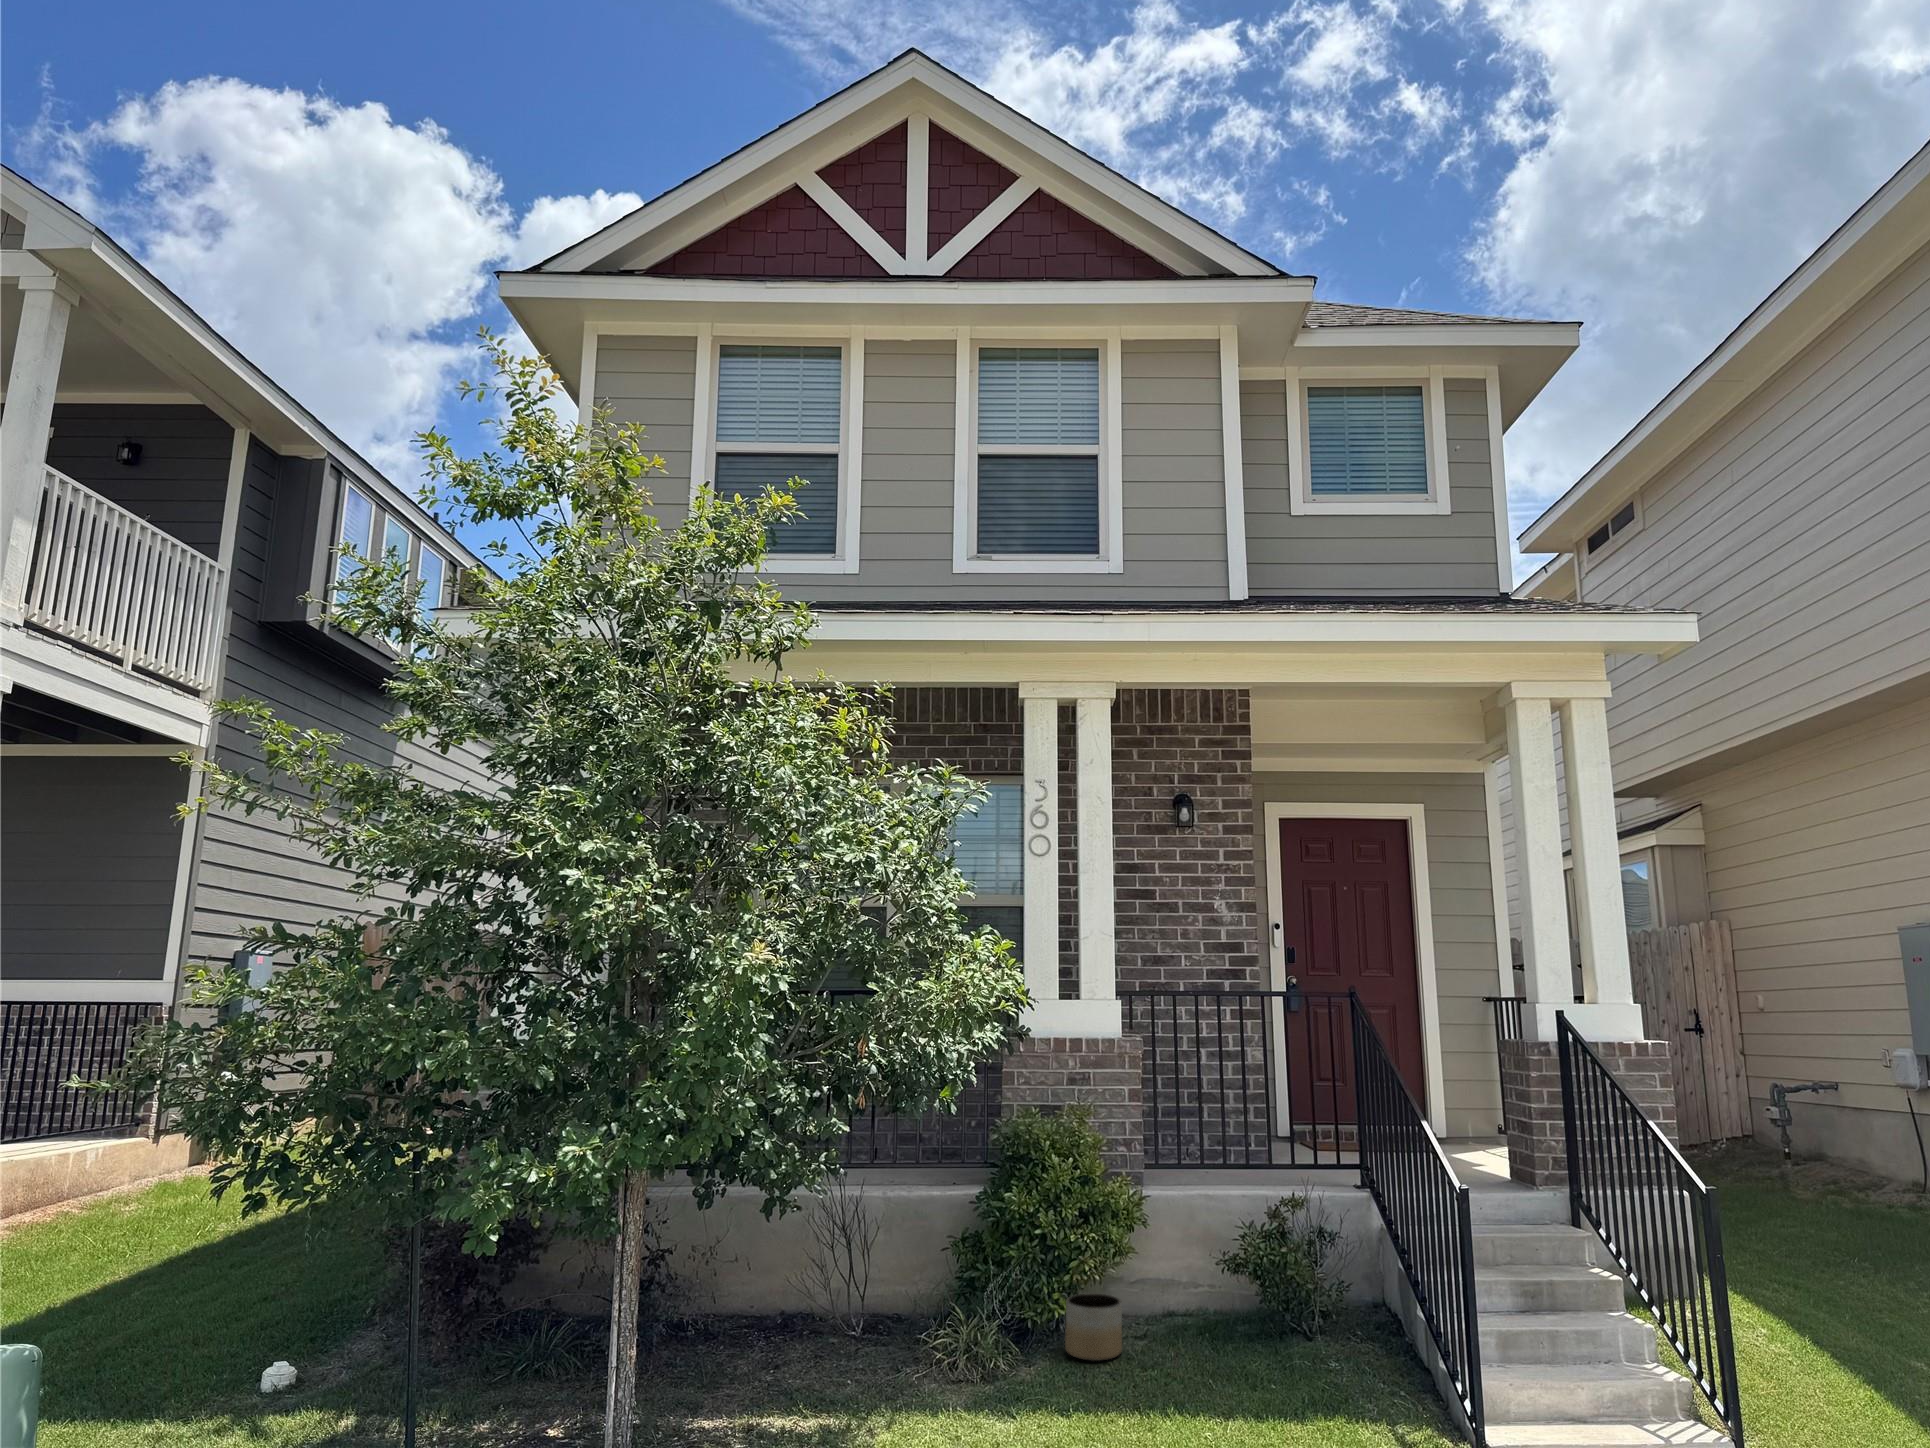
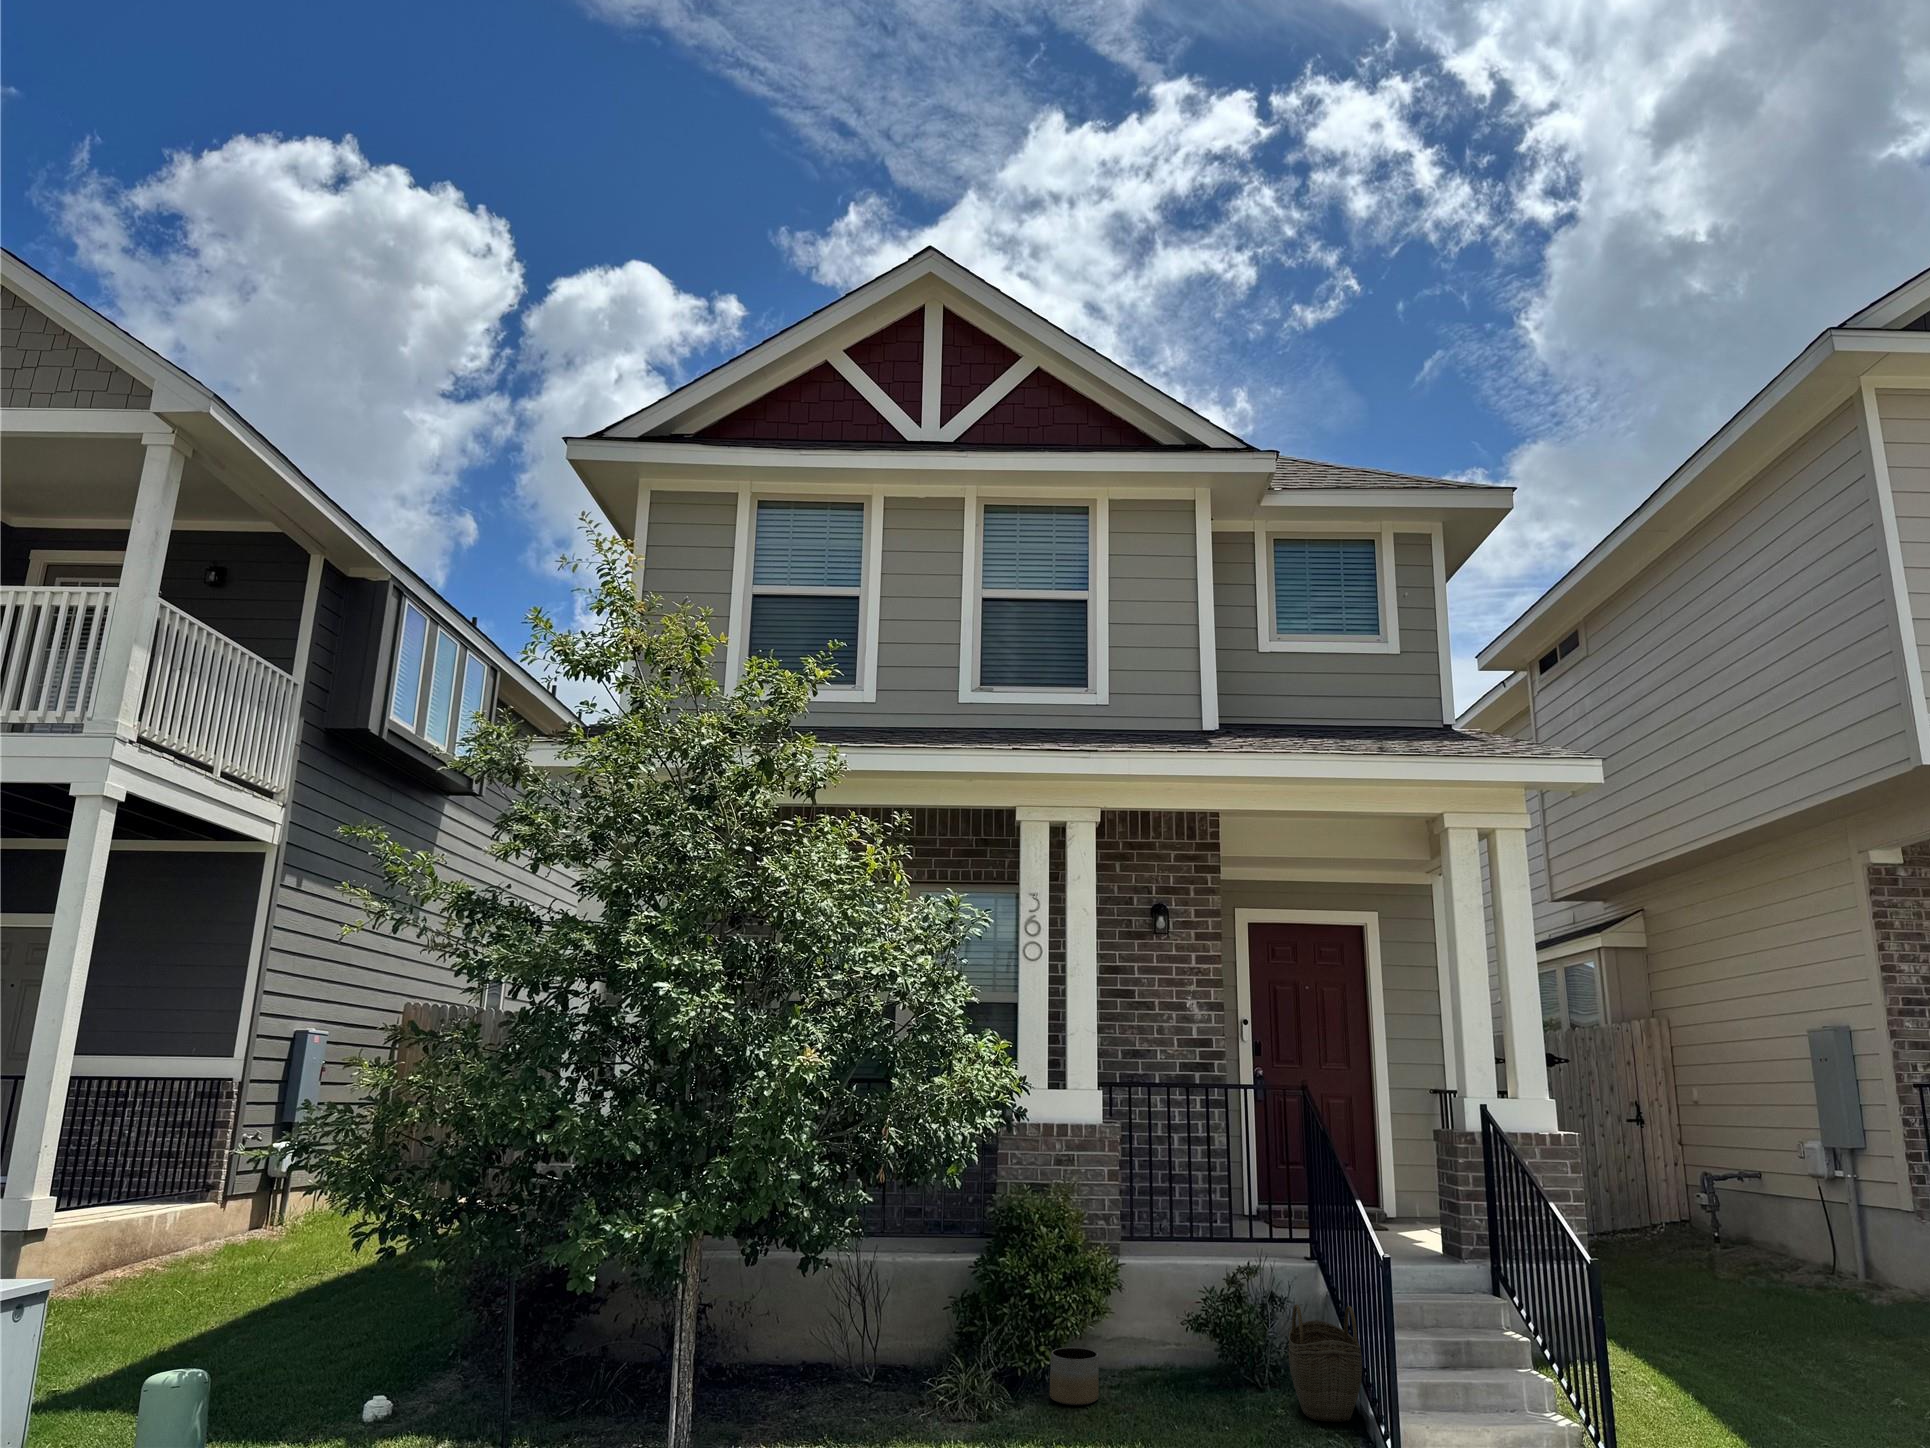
woven basket: none [1345,1243,1433,1379] -> present [1288,1304,1362,1422]

